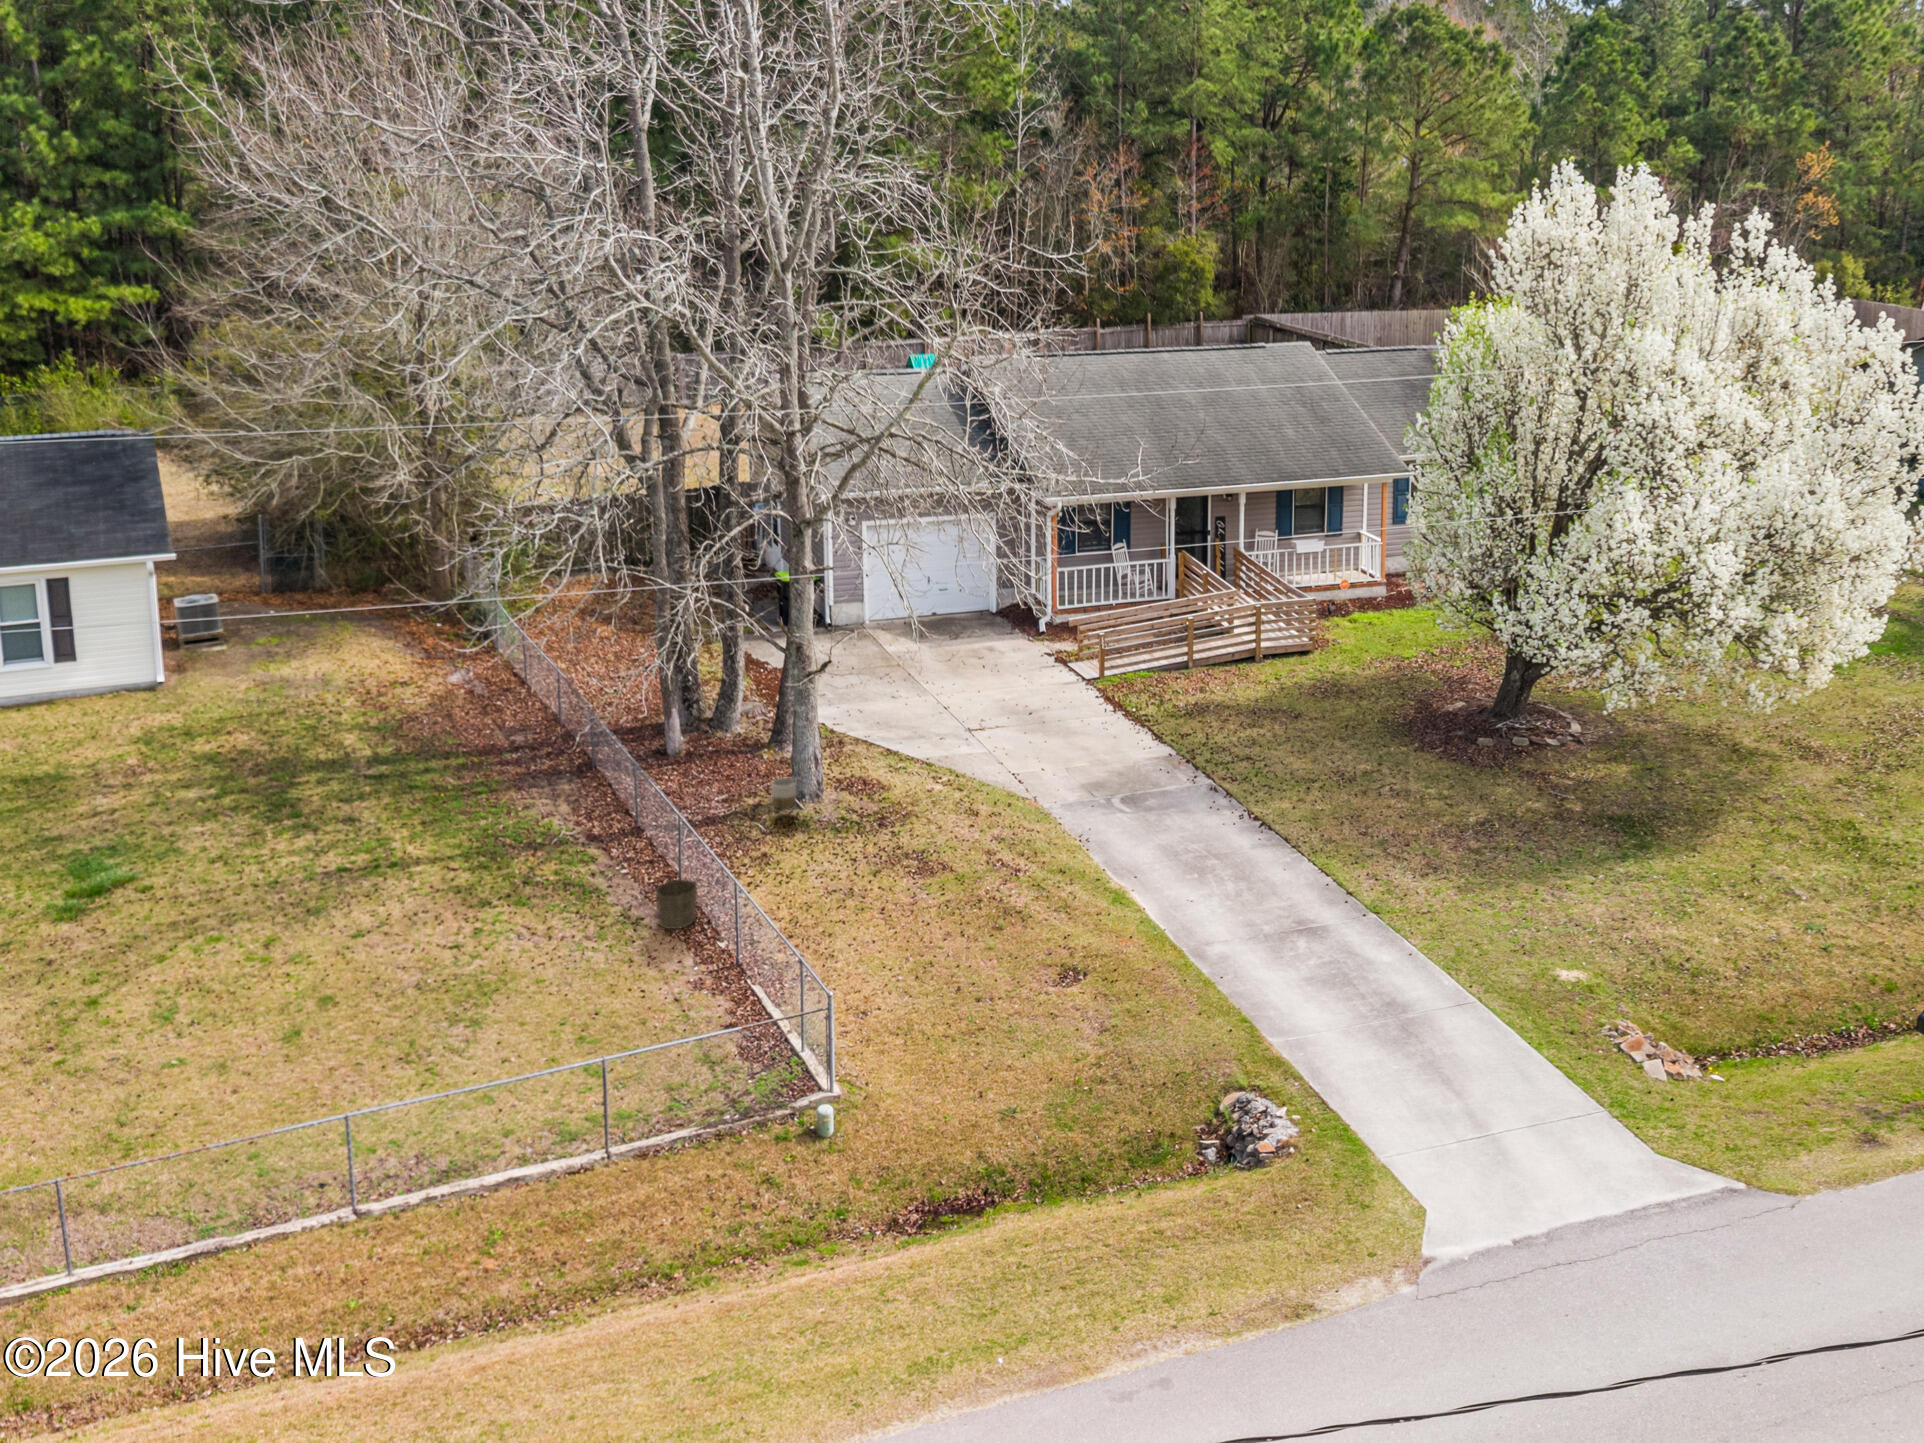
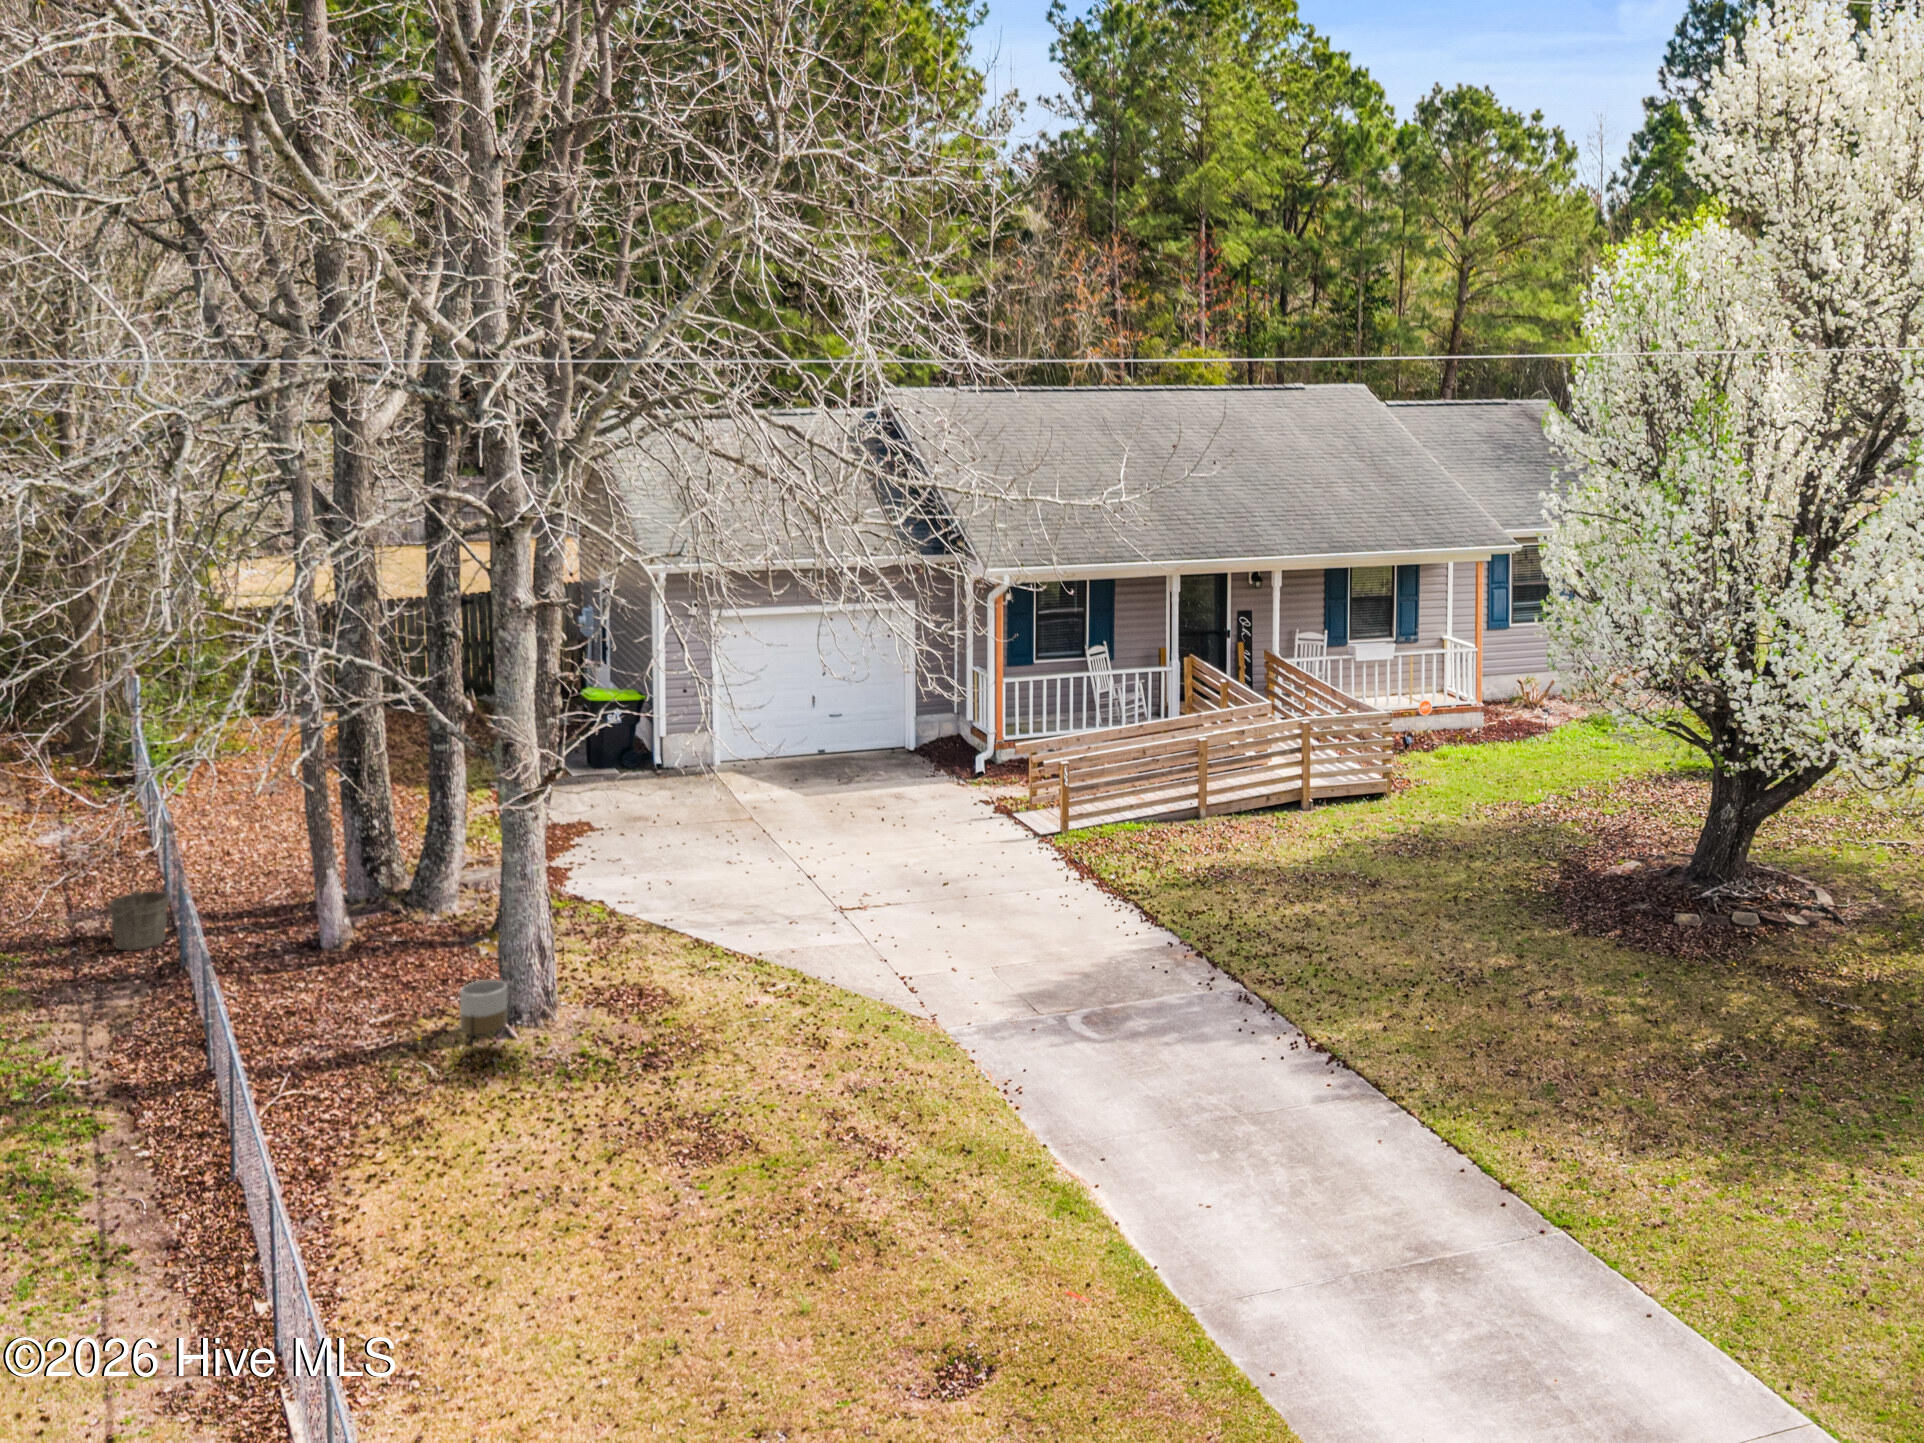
bucket: present [655,879,698,929] -> present [105,891,169,950]

